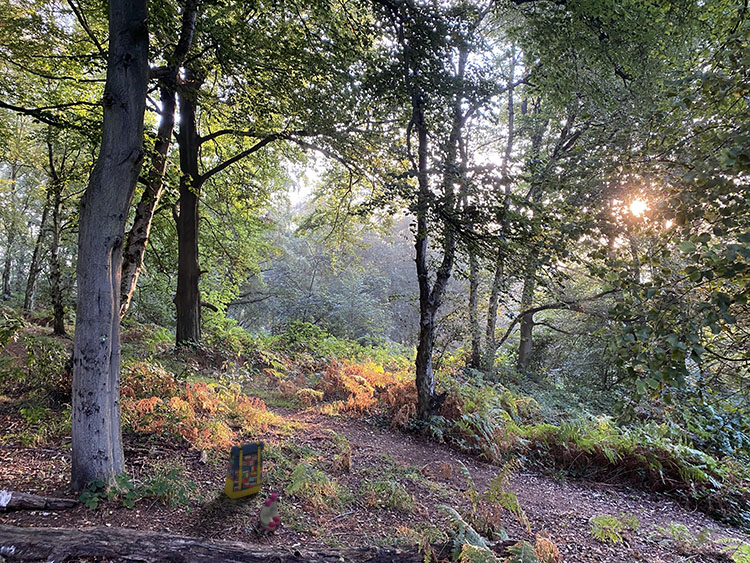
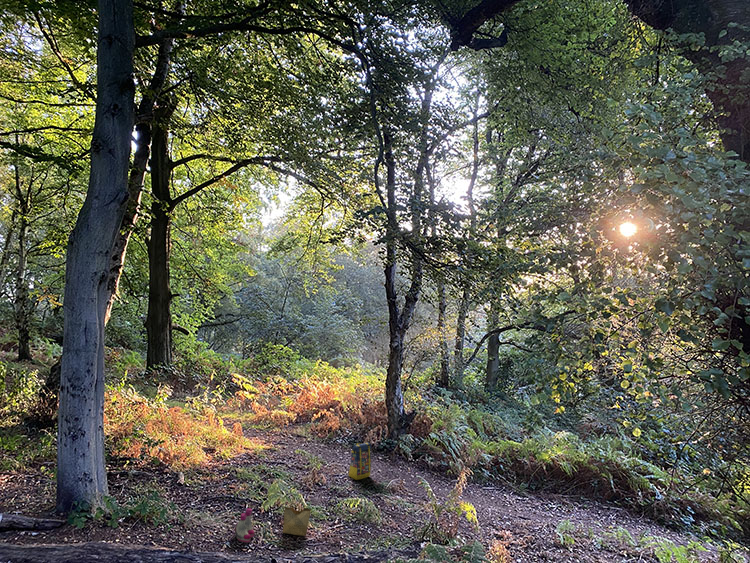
backpack: present [224,441,264,499] -> present [348,443,371,480]
woven basket: none [310,478,341,524] -> present [283,499,311,536]

